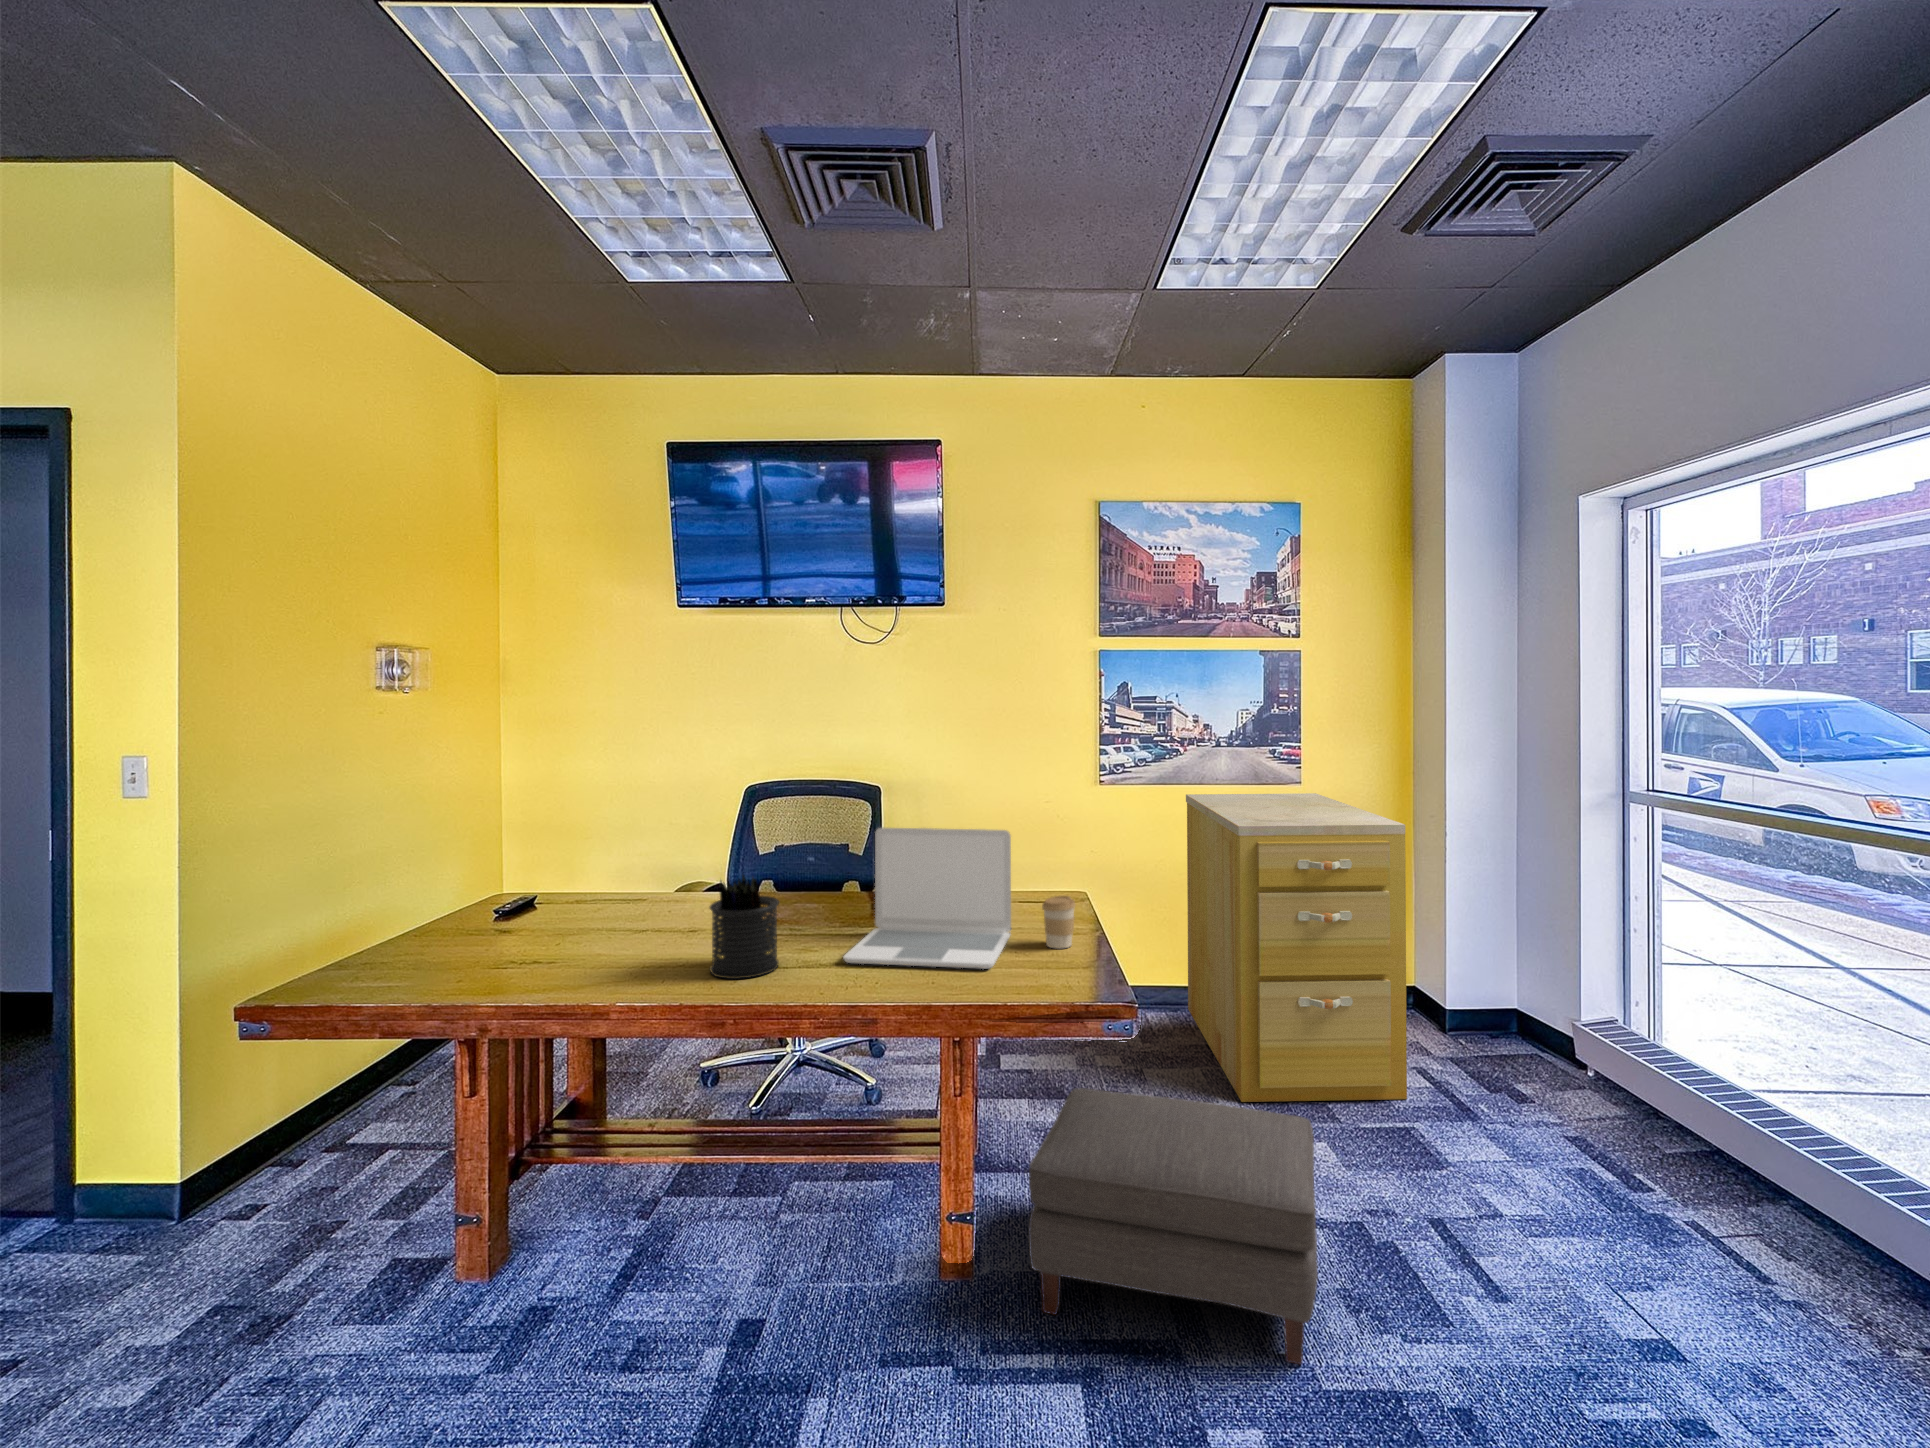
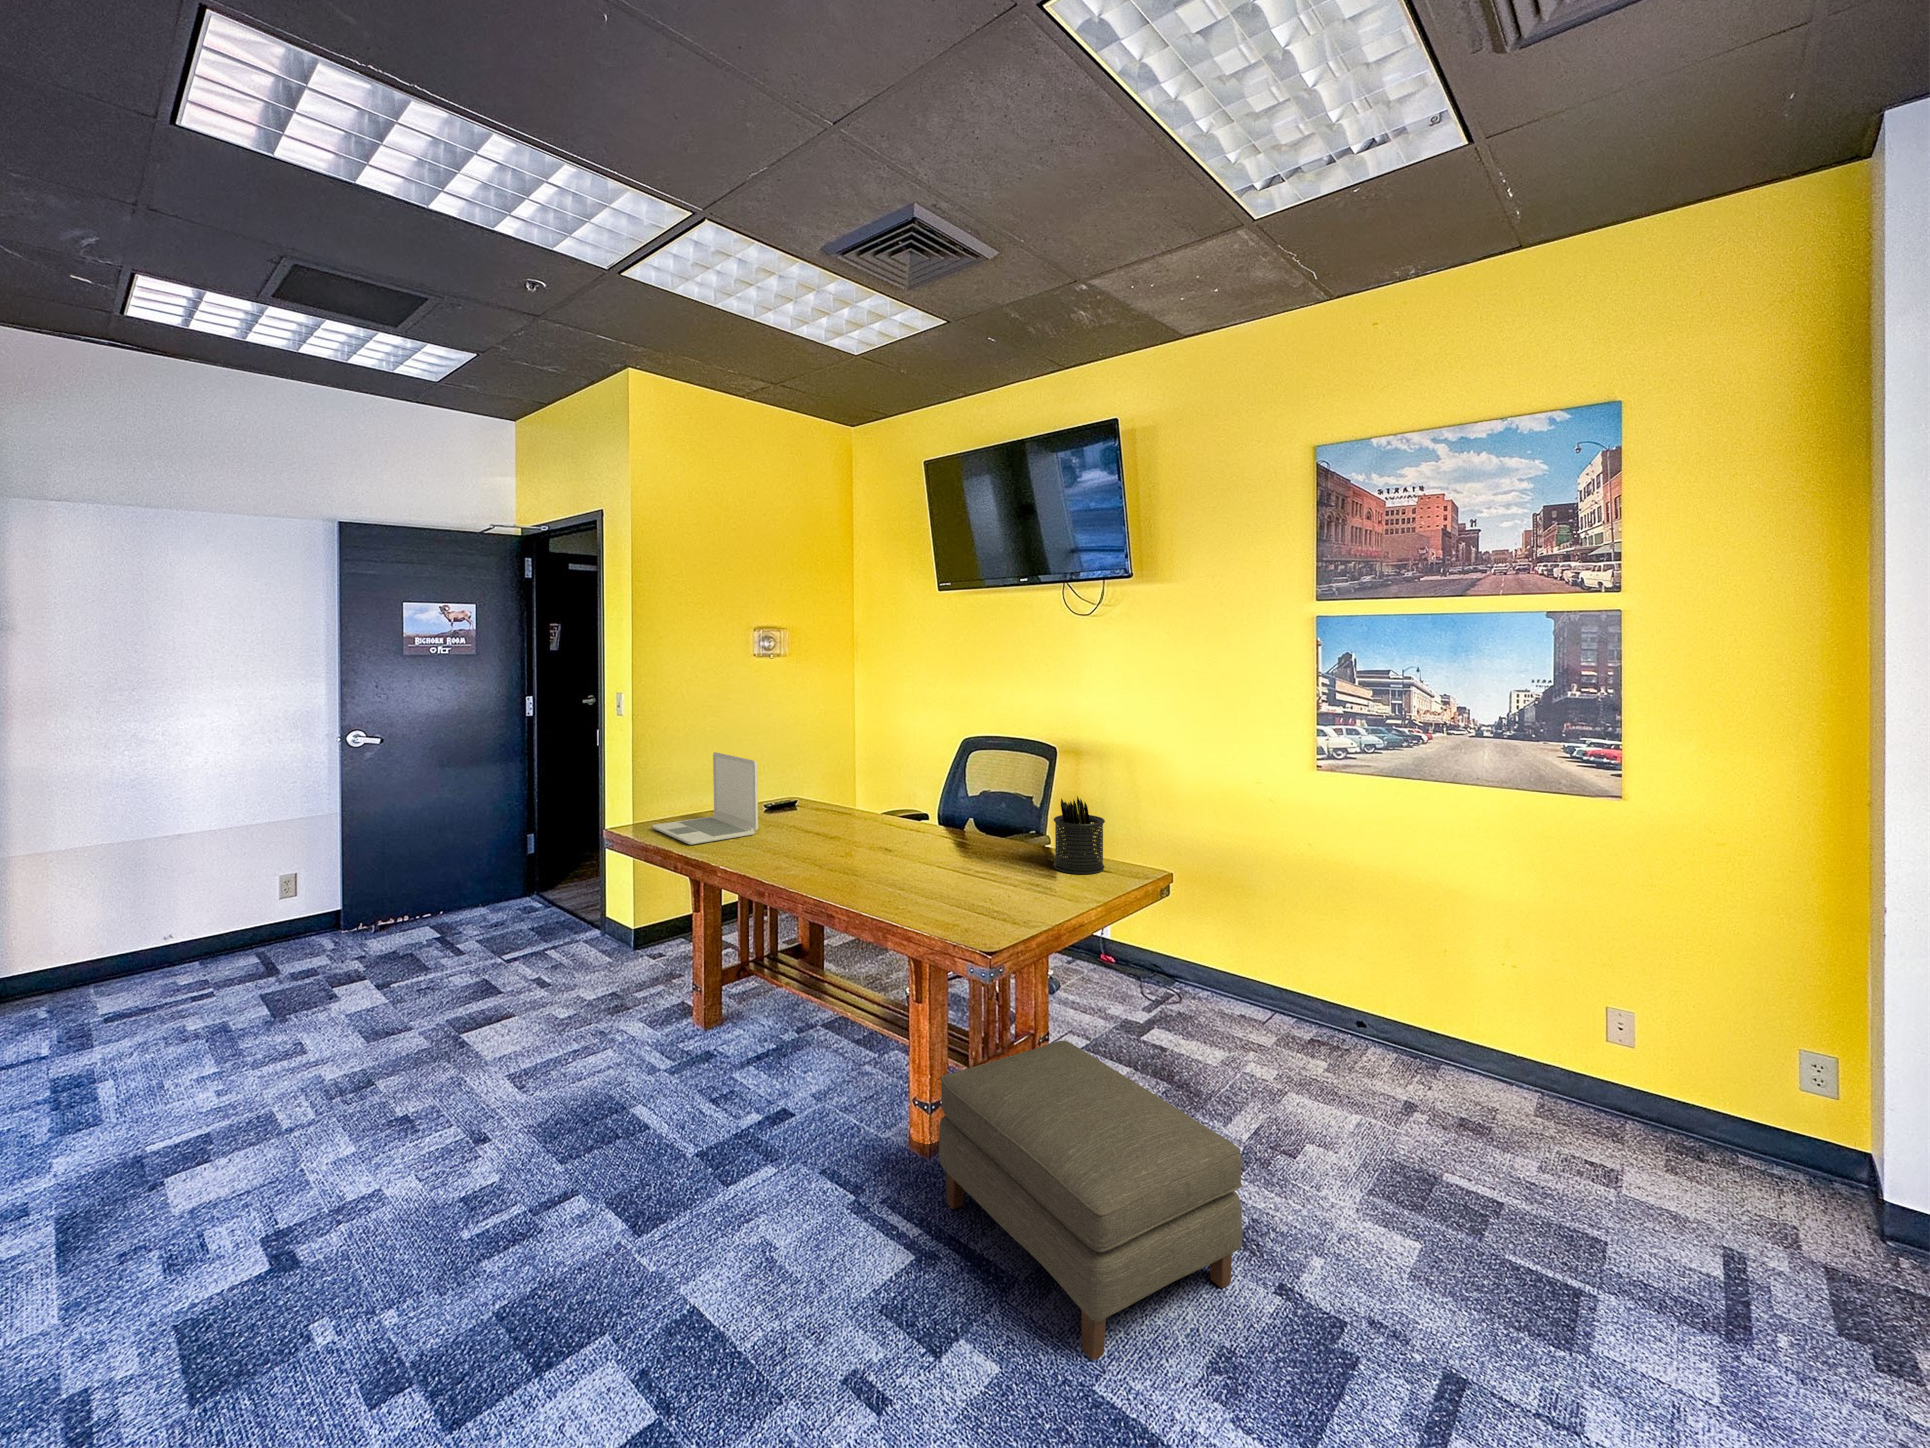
filing cabinet: present [1186,793,1407,1102] -> none [1353,786,1628,1232]
laptop: present [843,828,1011,969] -> present [652,752,758,845]
pen holder: present [710,875,779,979] -> present [1054,796,1105,874]
coffee cup: present [1042,896,1075,949] -> none [1008,857,1039,904]

